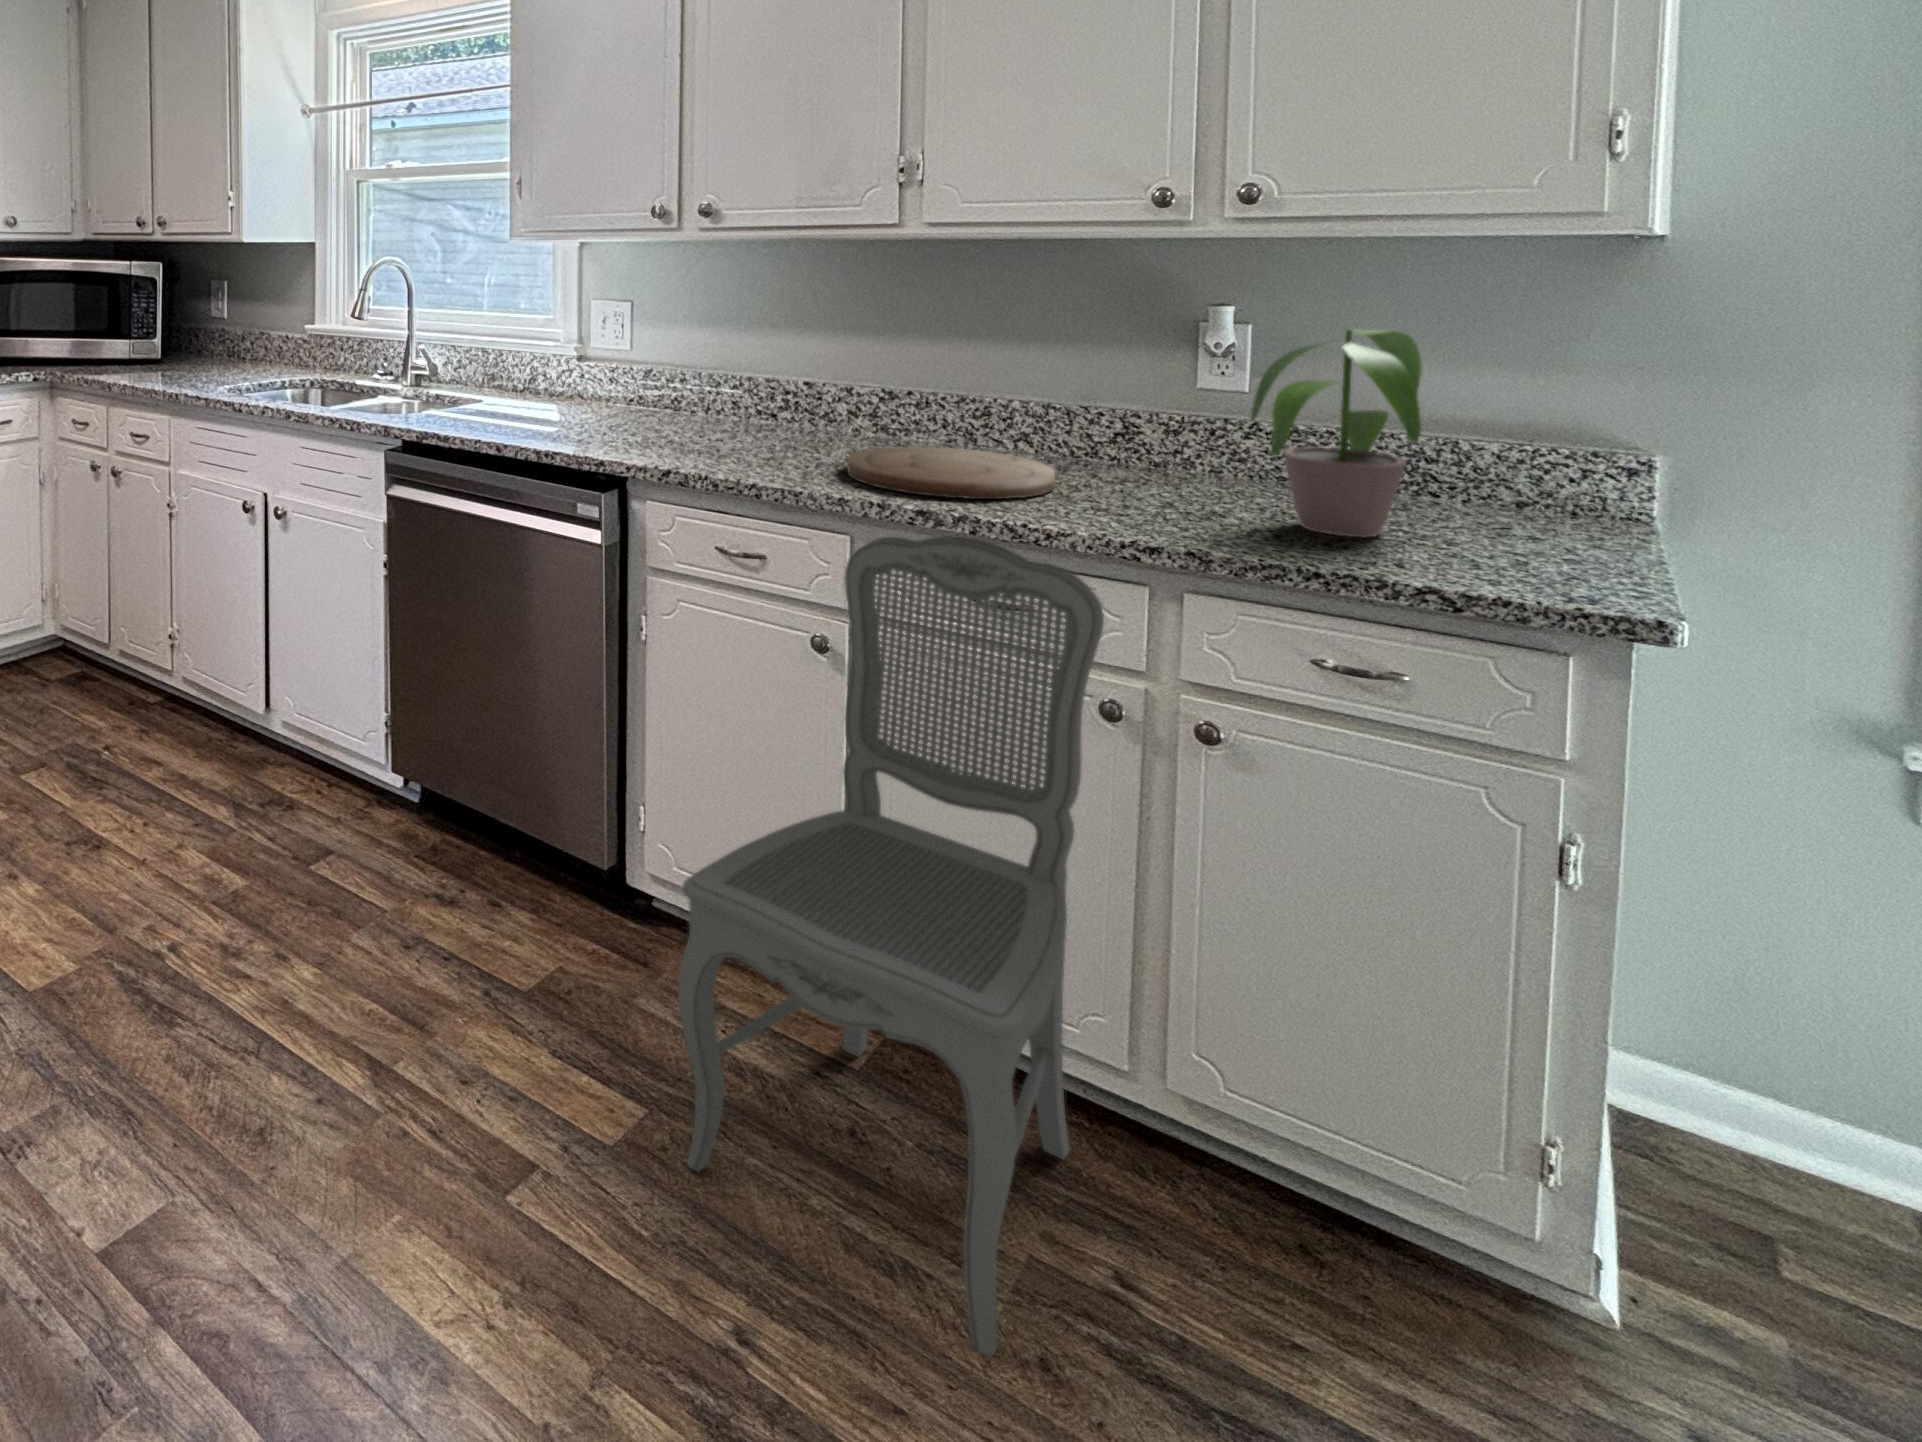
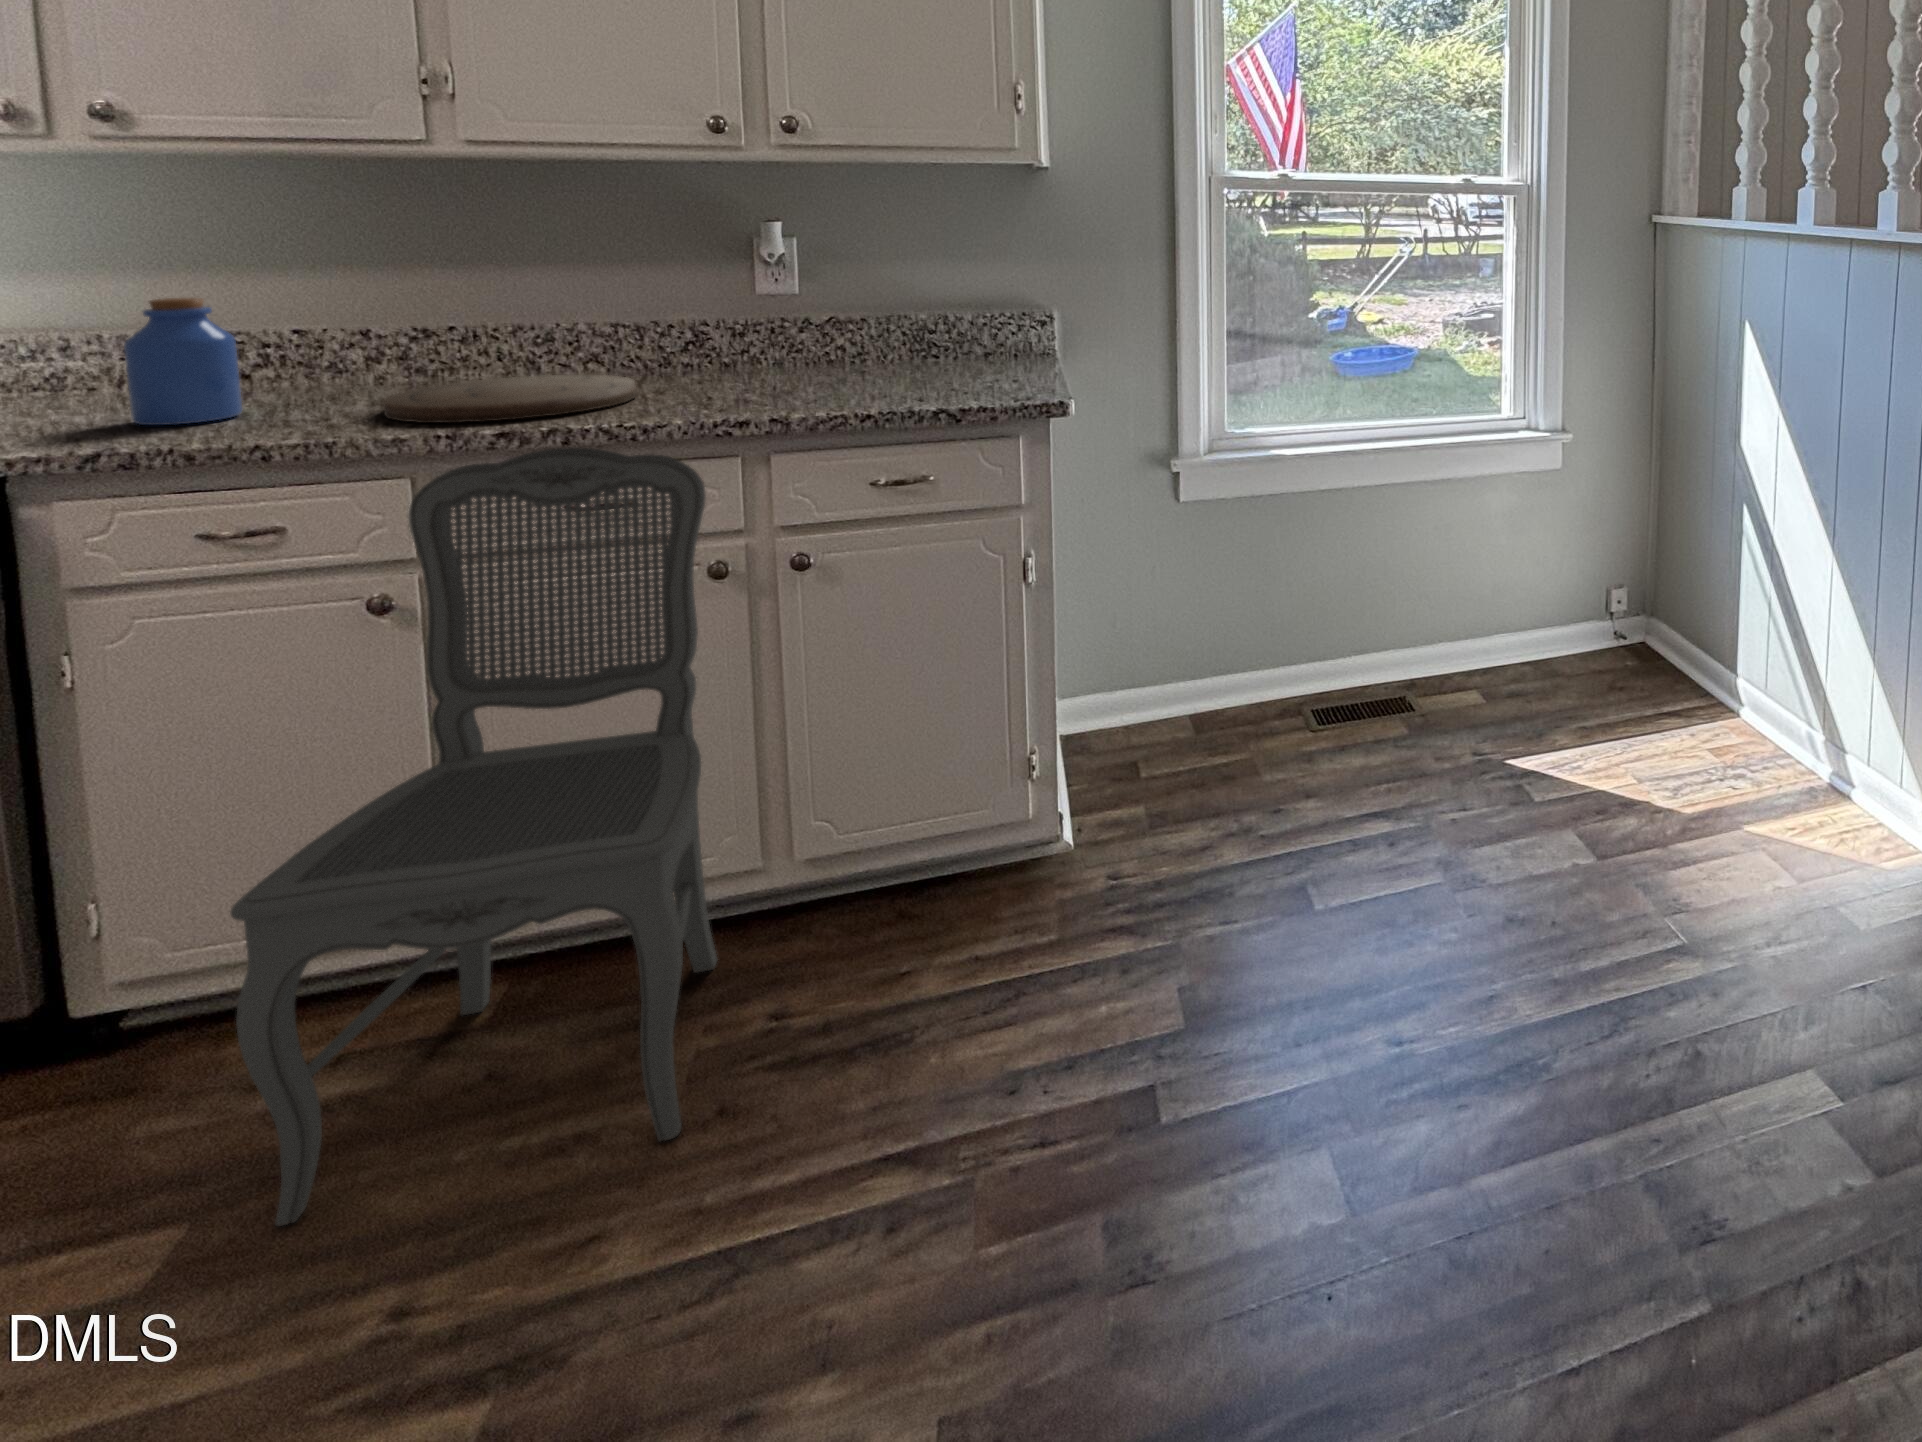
potted plant: present [1250,330,1422,537] -> none [782,233,956,392]
jar: none [701,353,764,454] -> present [124,298,242,425]

